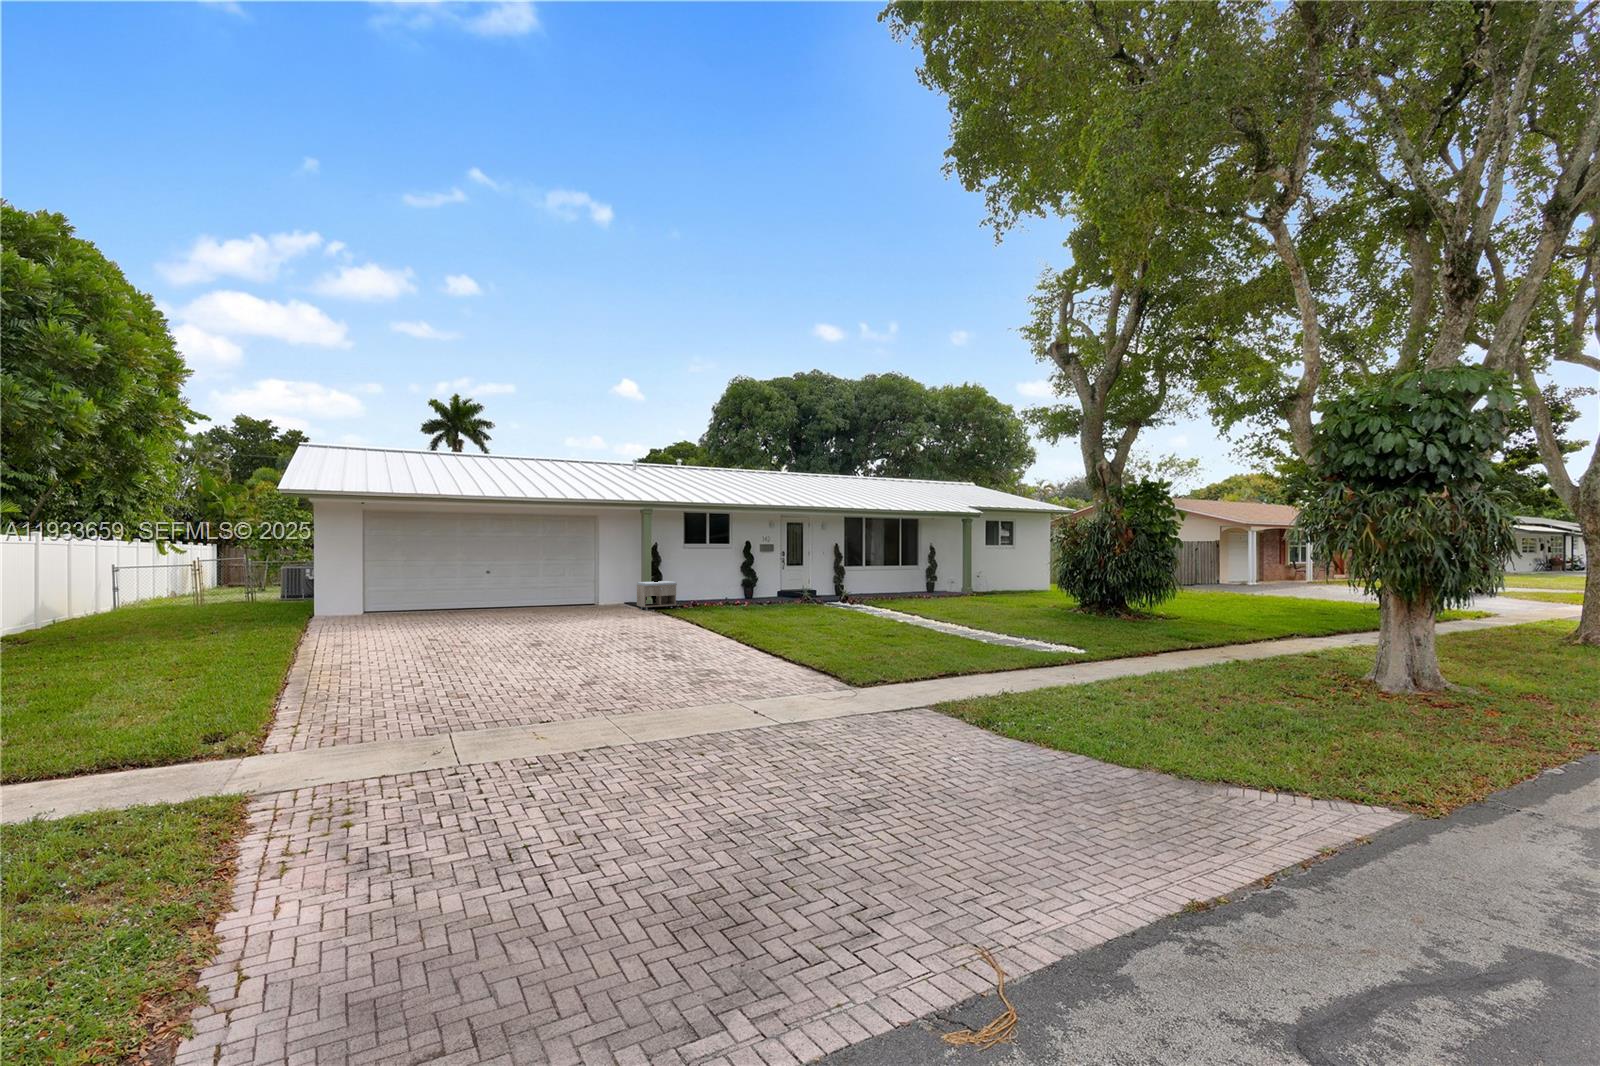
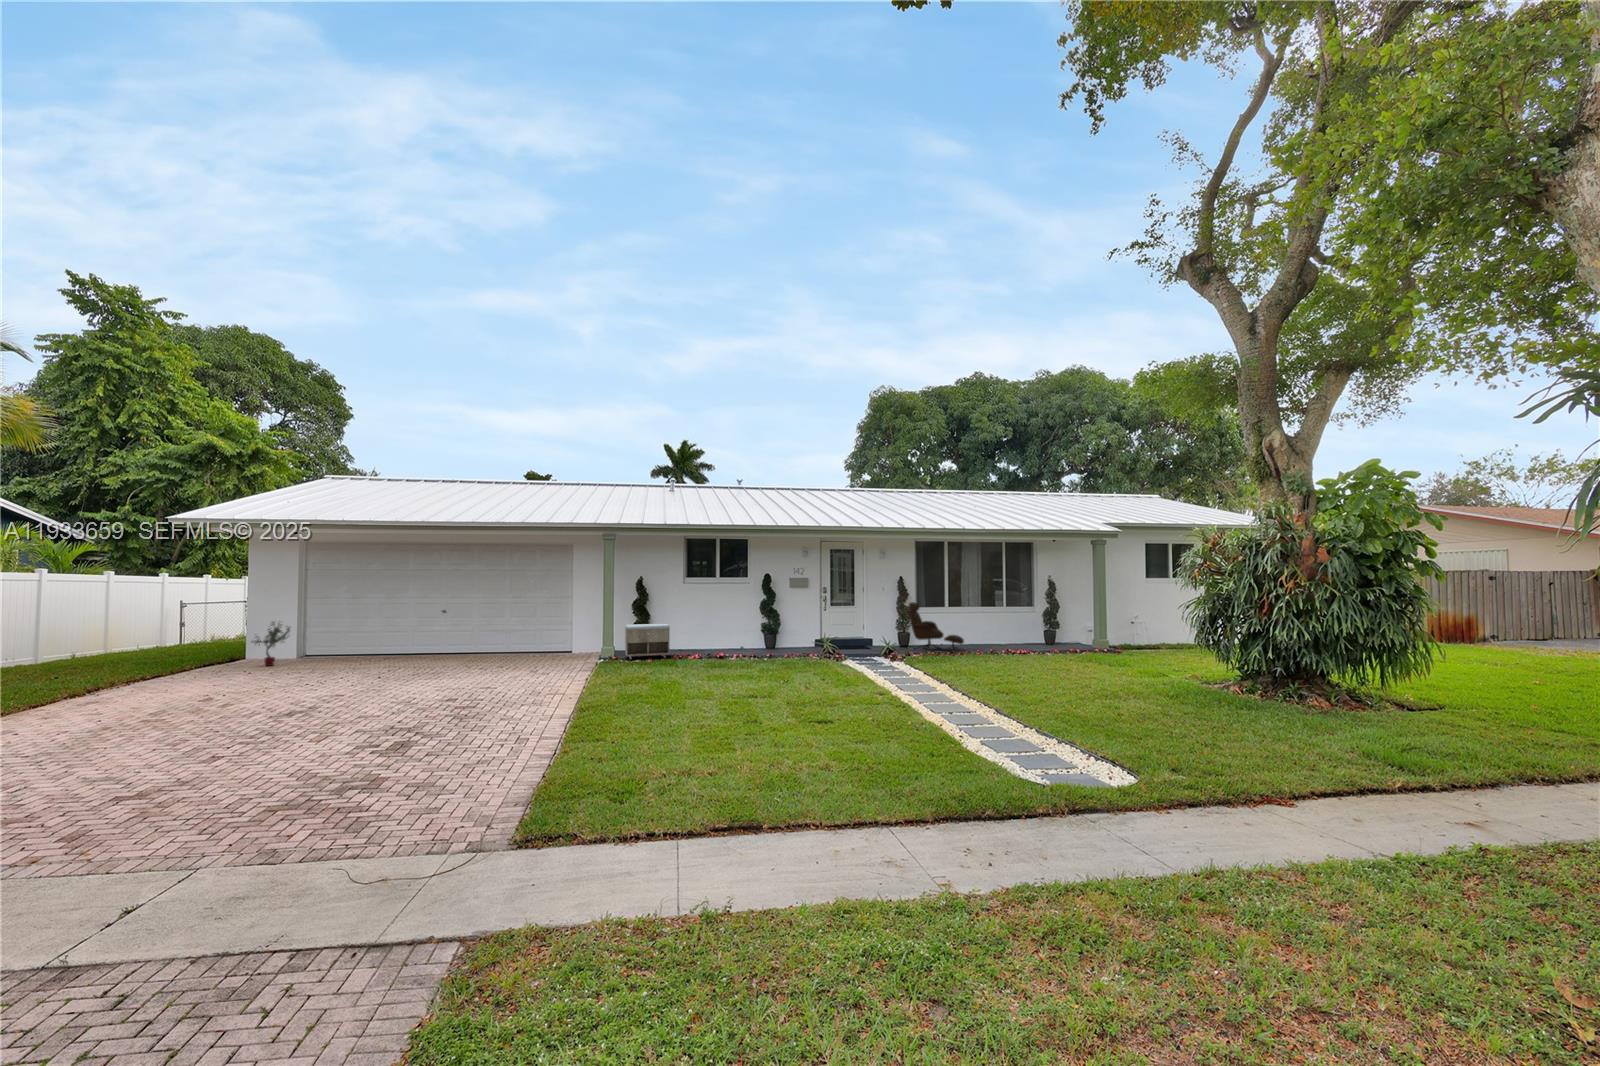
lounge chair: none [843,563,882,599] -> present [909,602,964,651]
potted tree: none [298,582,339,624] -> present [252,621,291,666]

